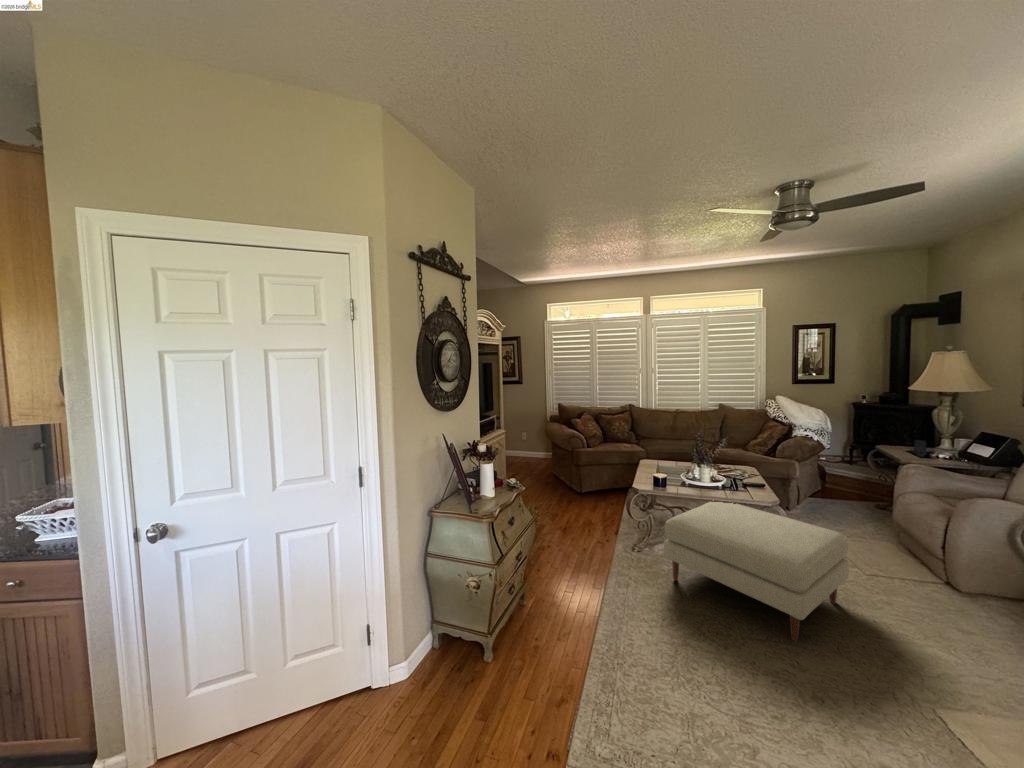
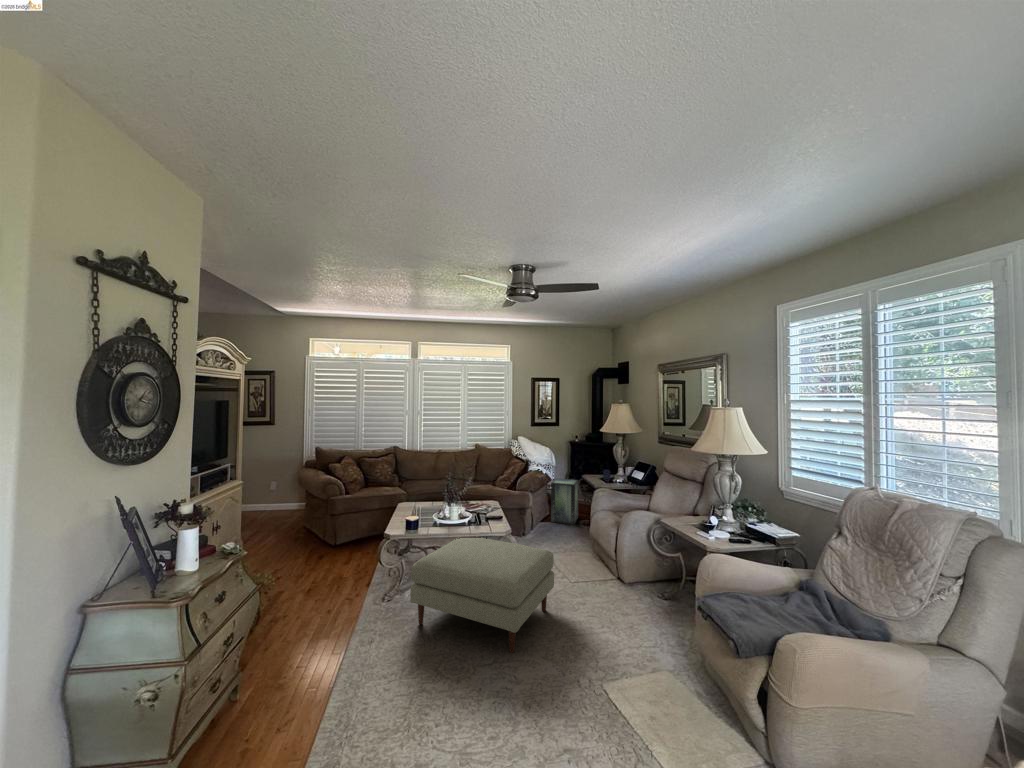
storage box: none [823,447,867,506] -> present [551,479,578,524]

